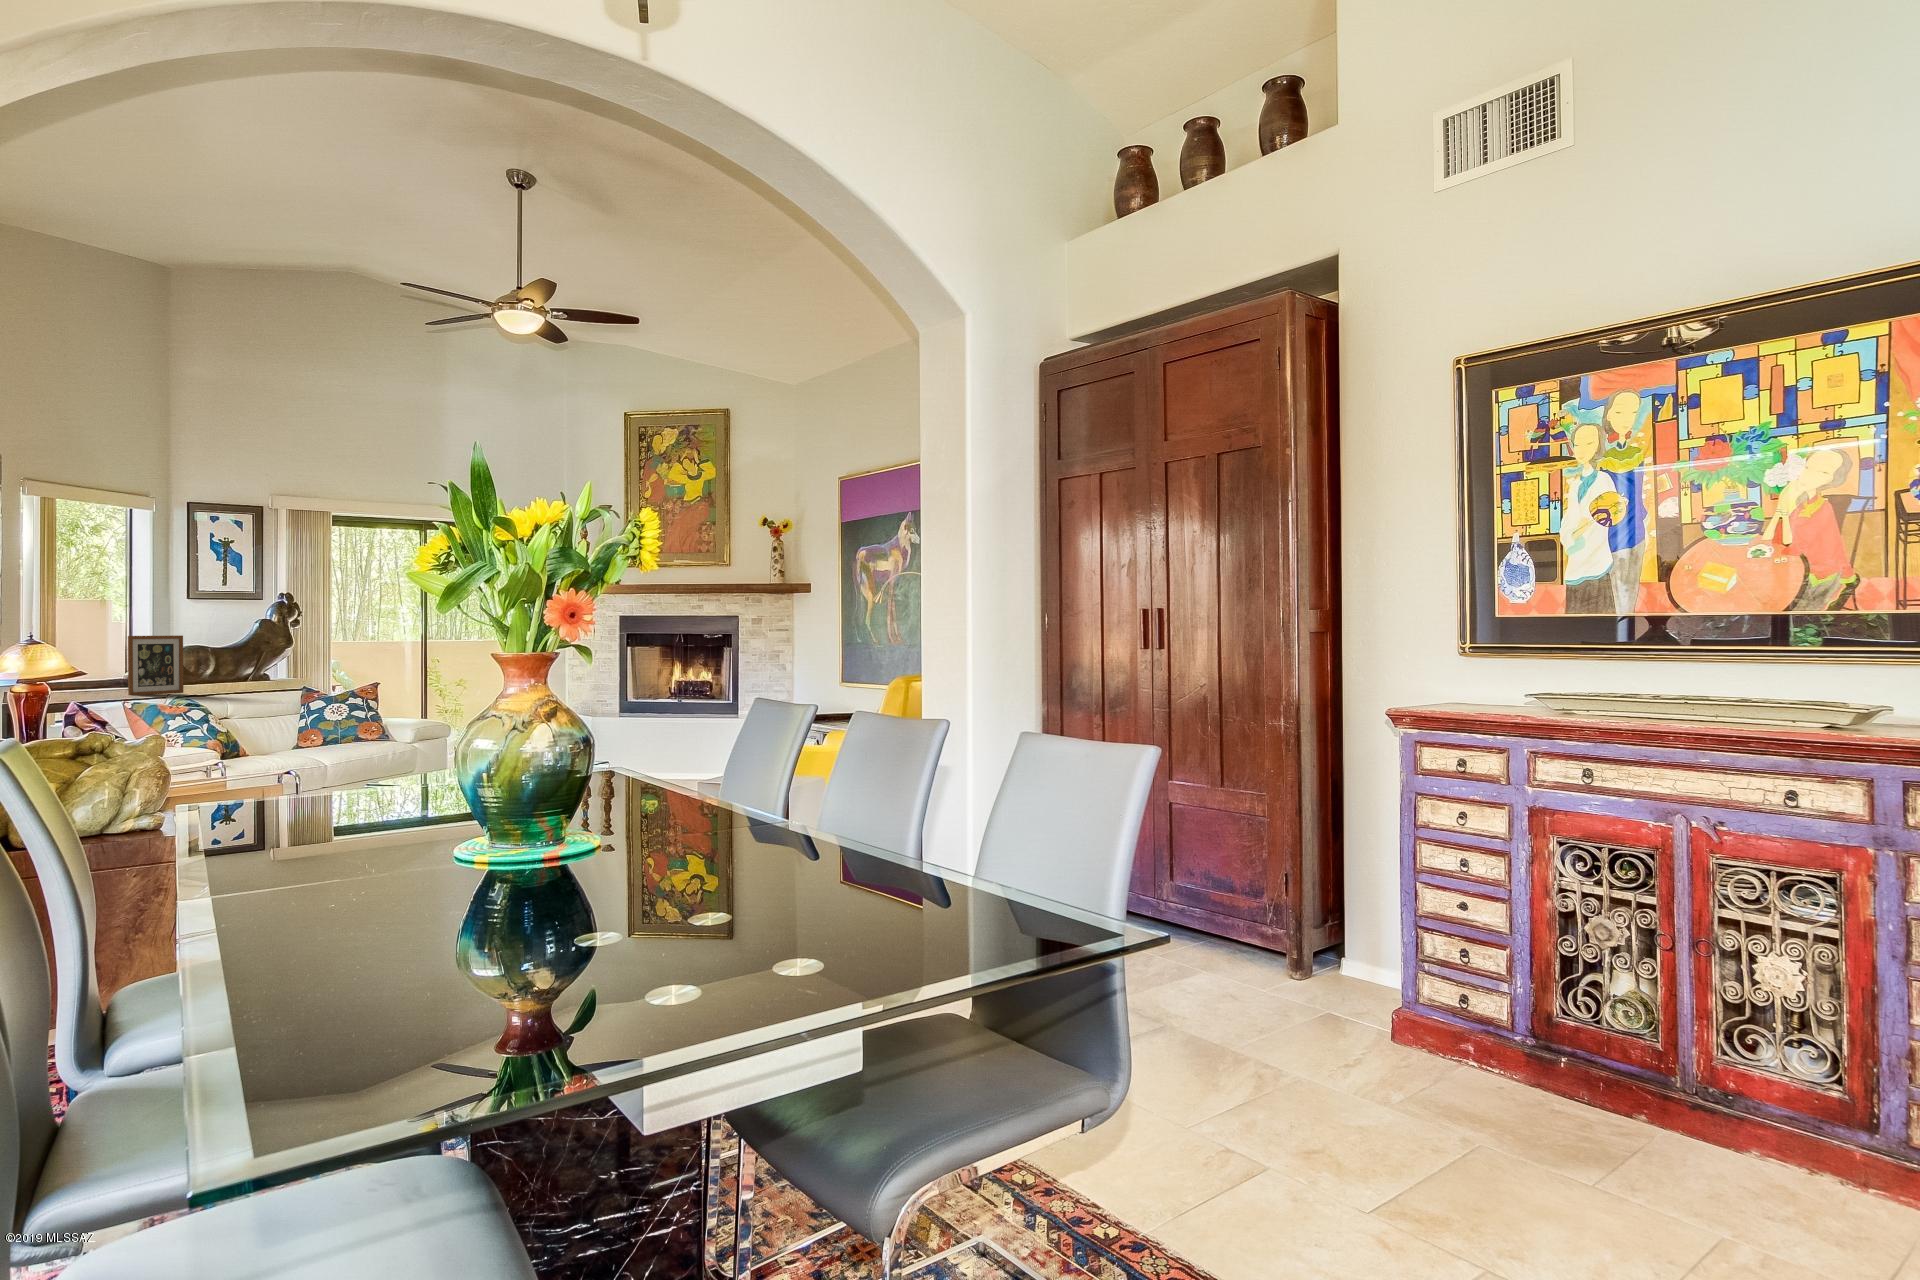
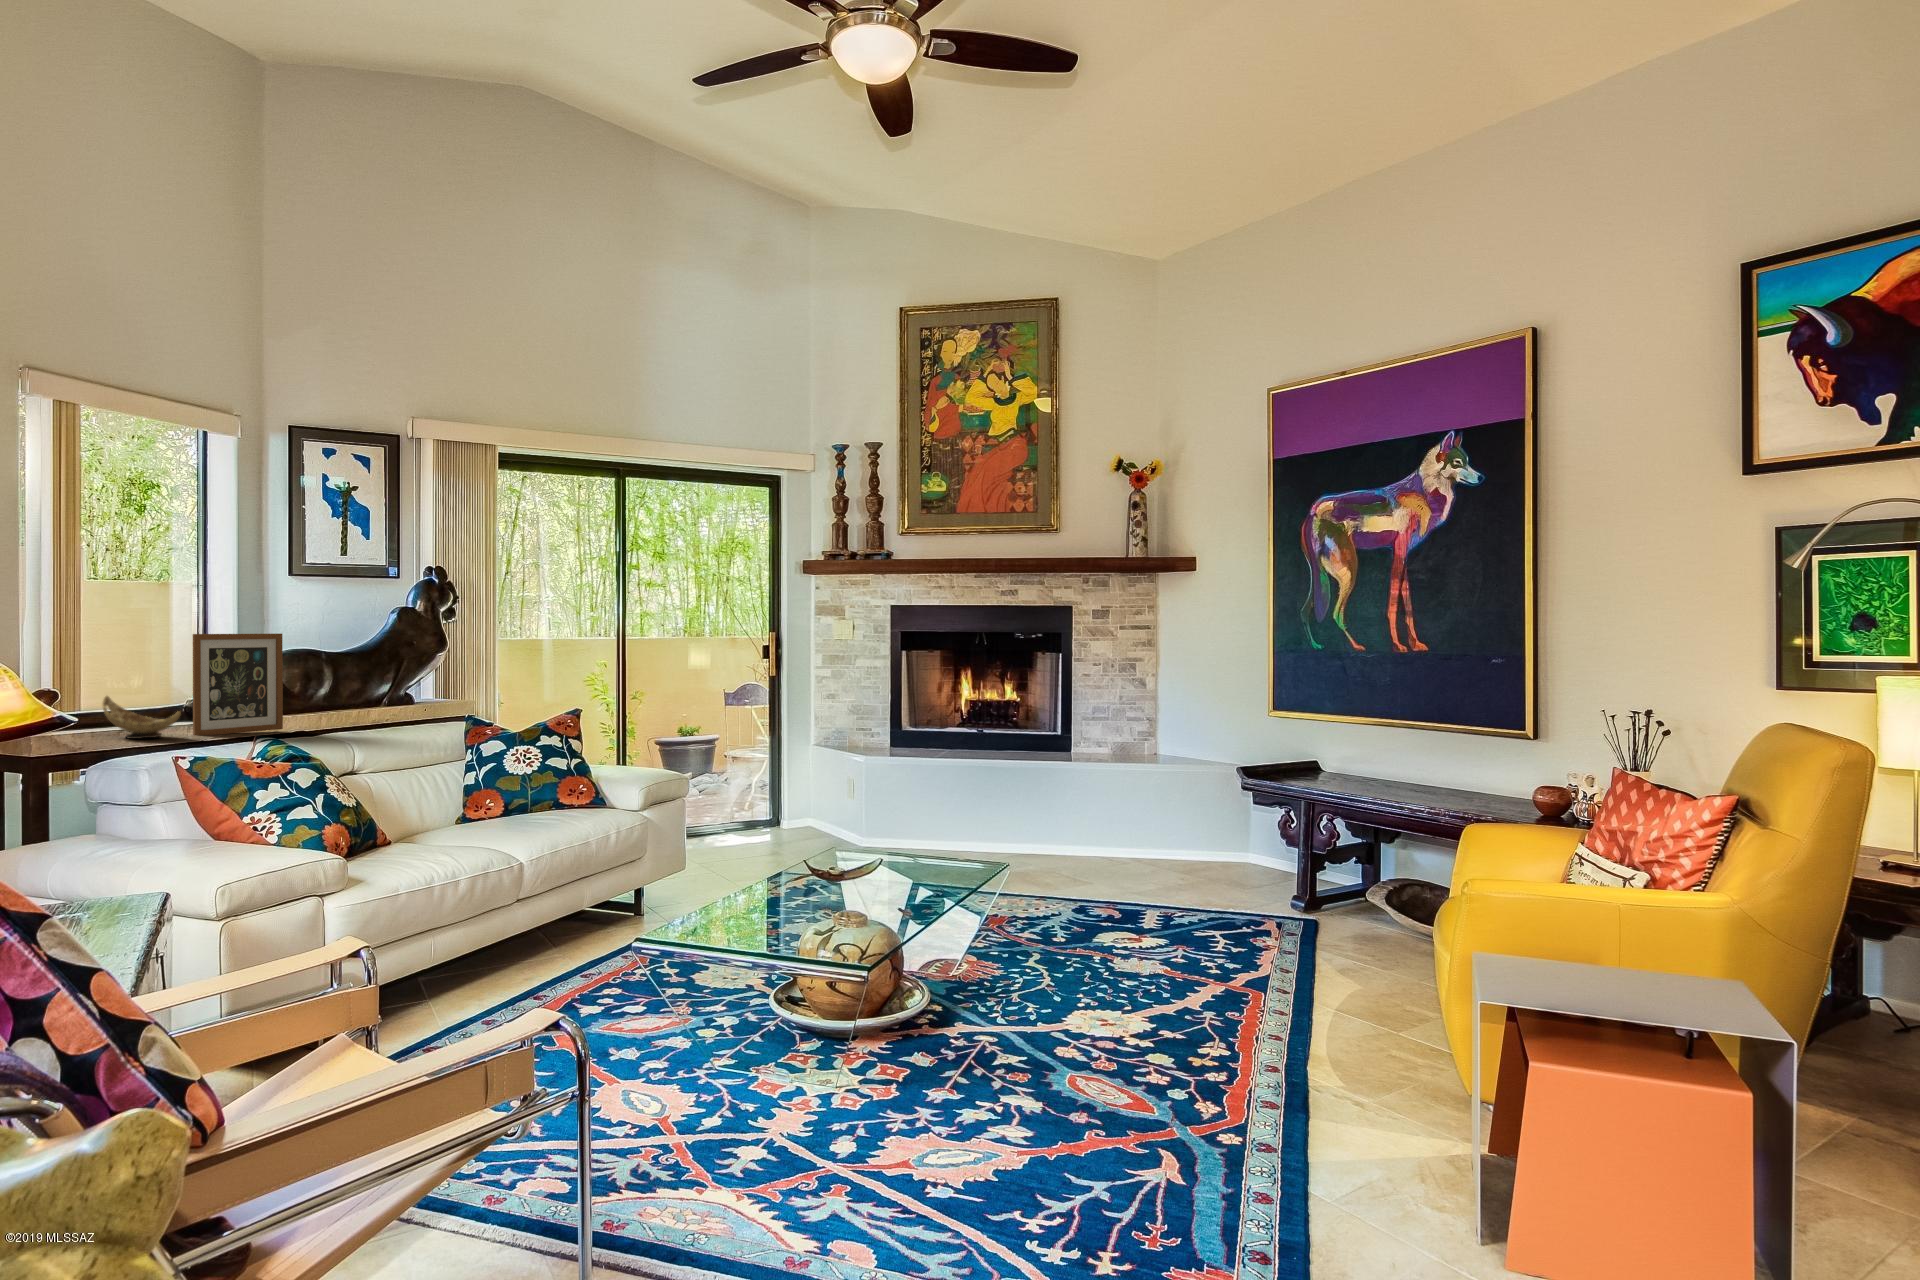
decorative bowl: none [75,671,122,696] -> present [102,696,181,739]

